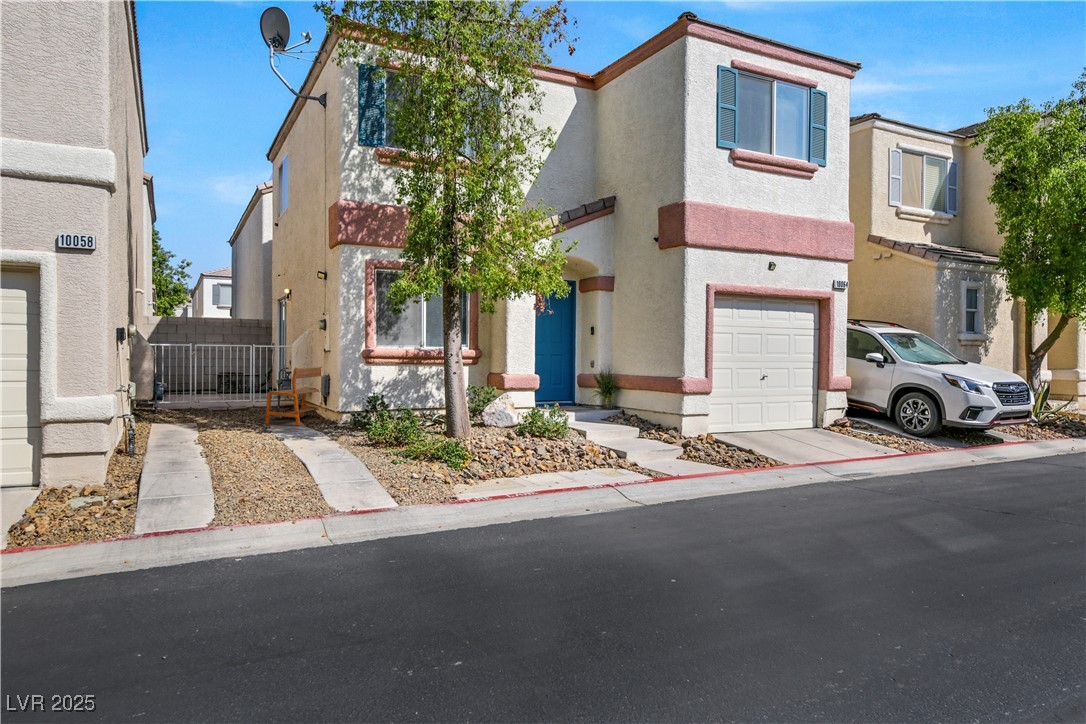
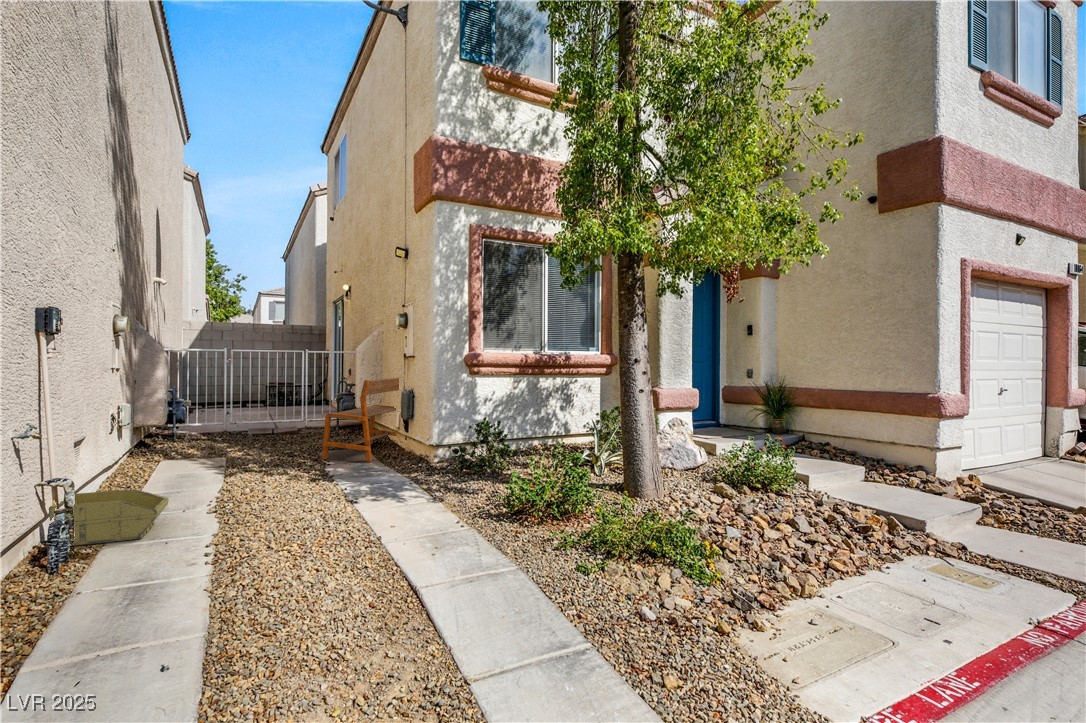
storage bin: none [121,428,177,453] -> present [49,489,169,546]

